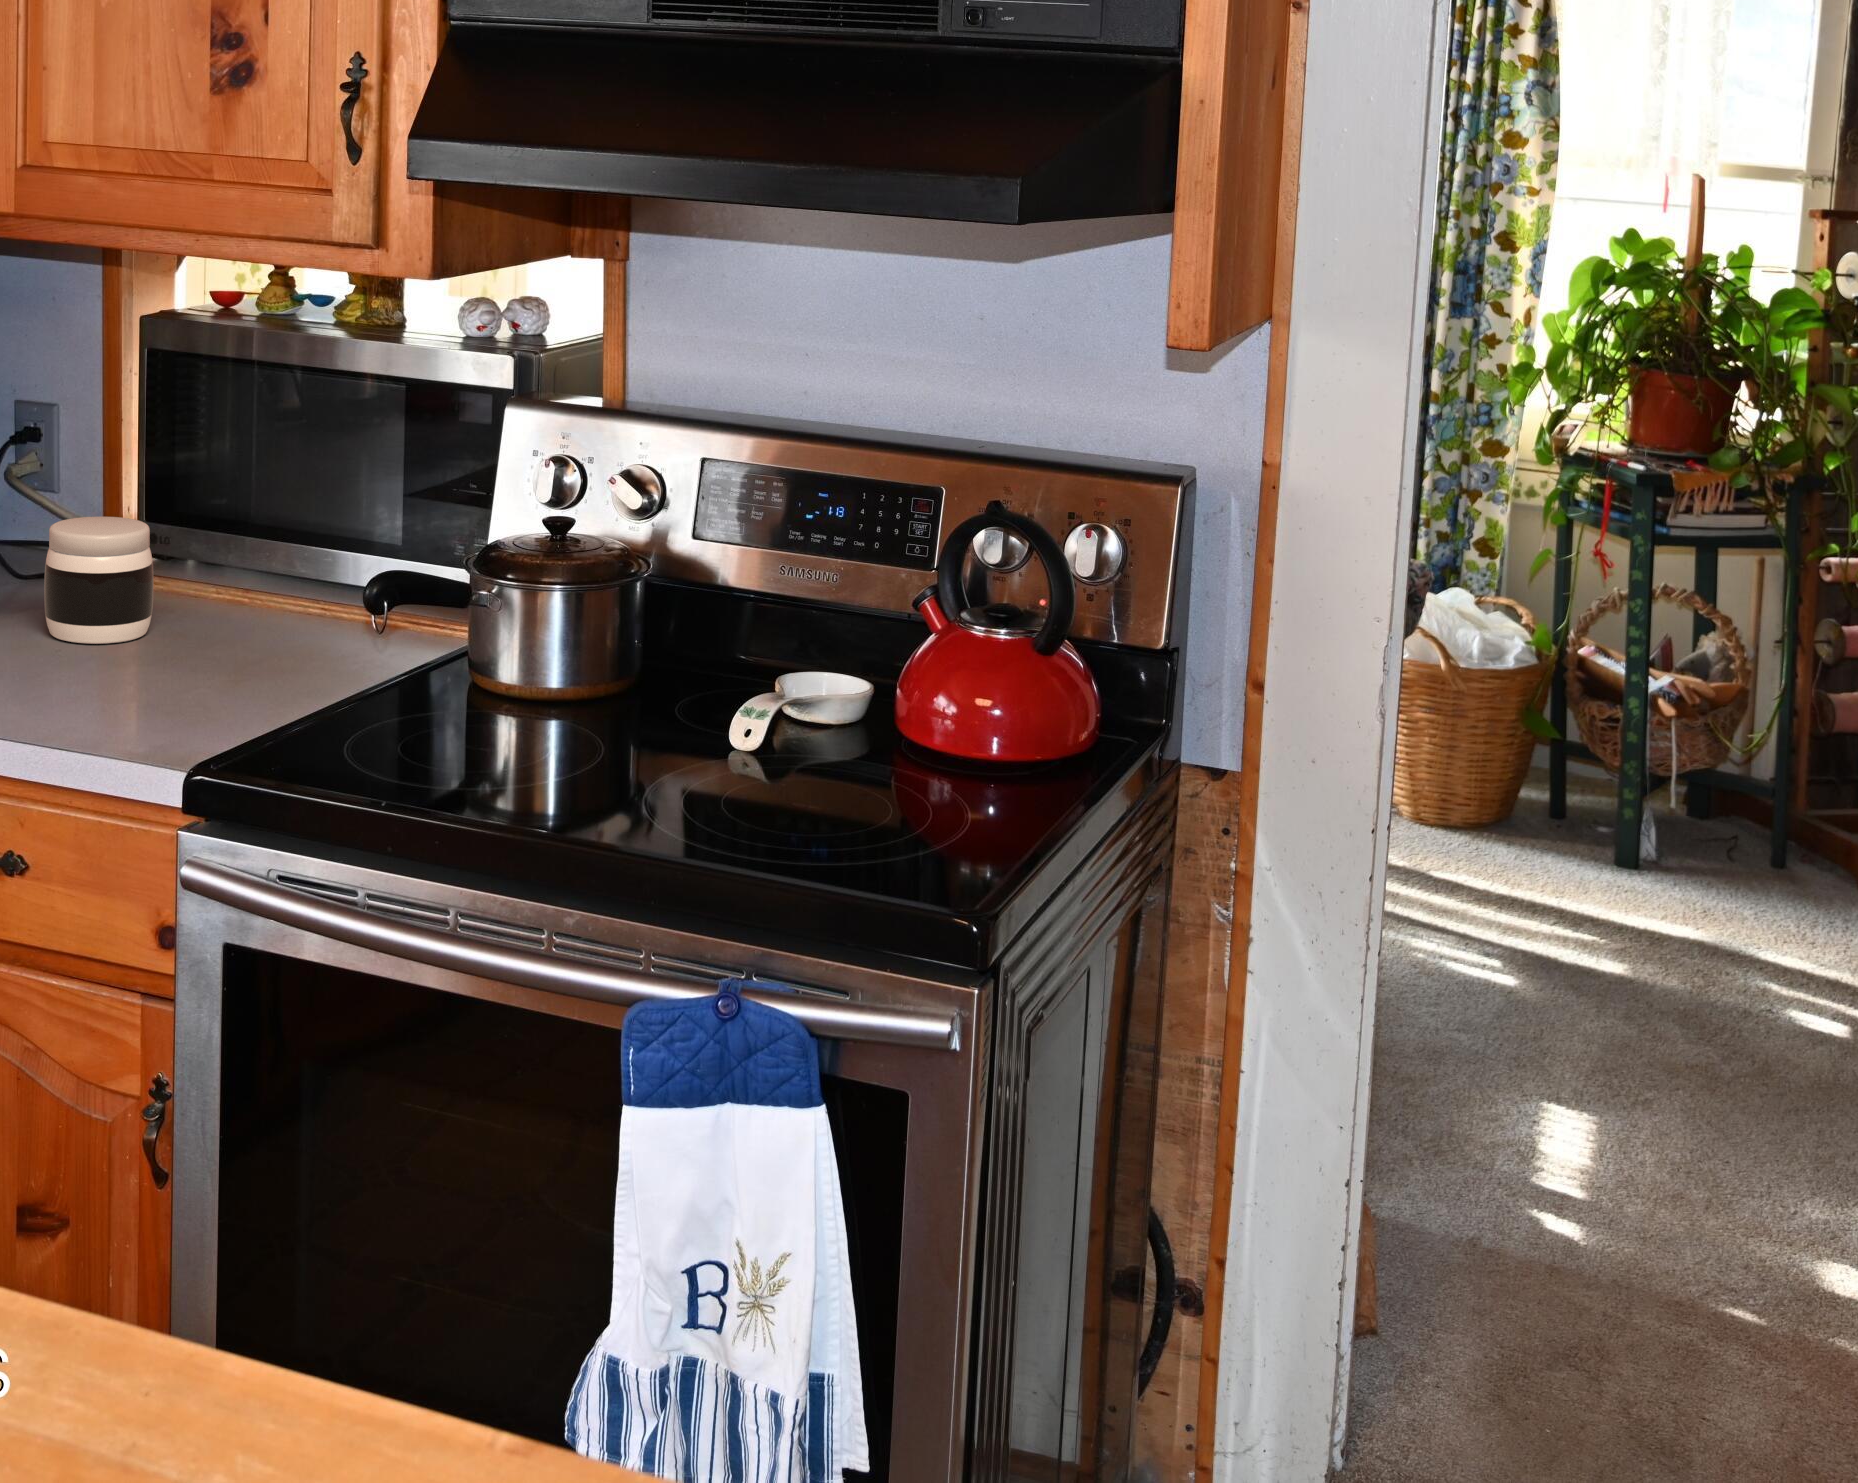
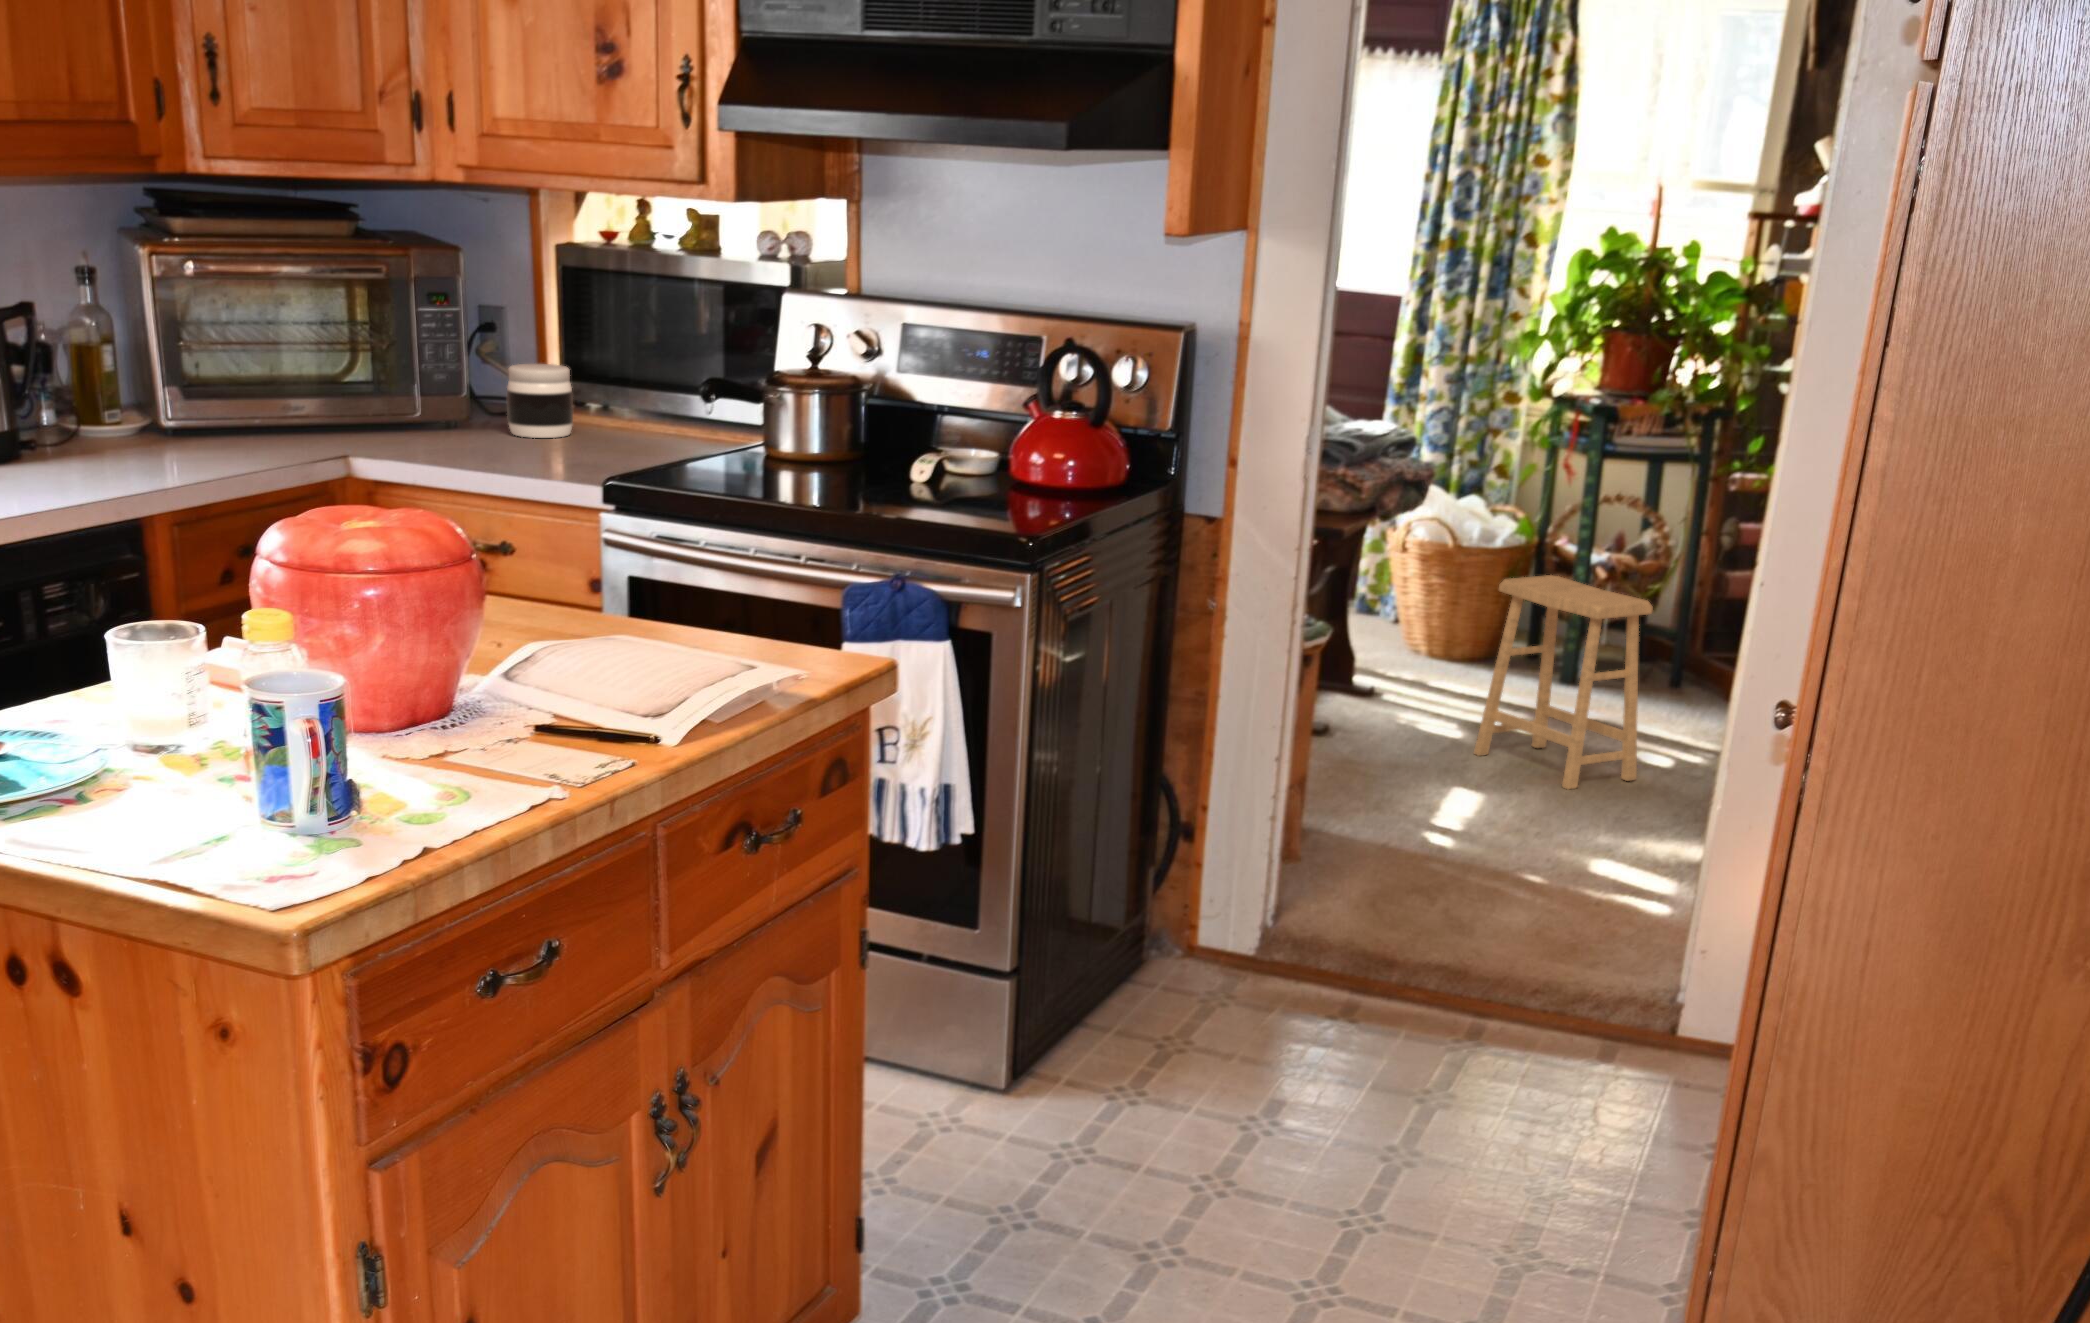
footstool: none [1541,745,1829,1101] -> present [1474,575,1653,789]

